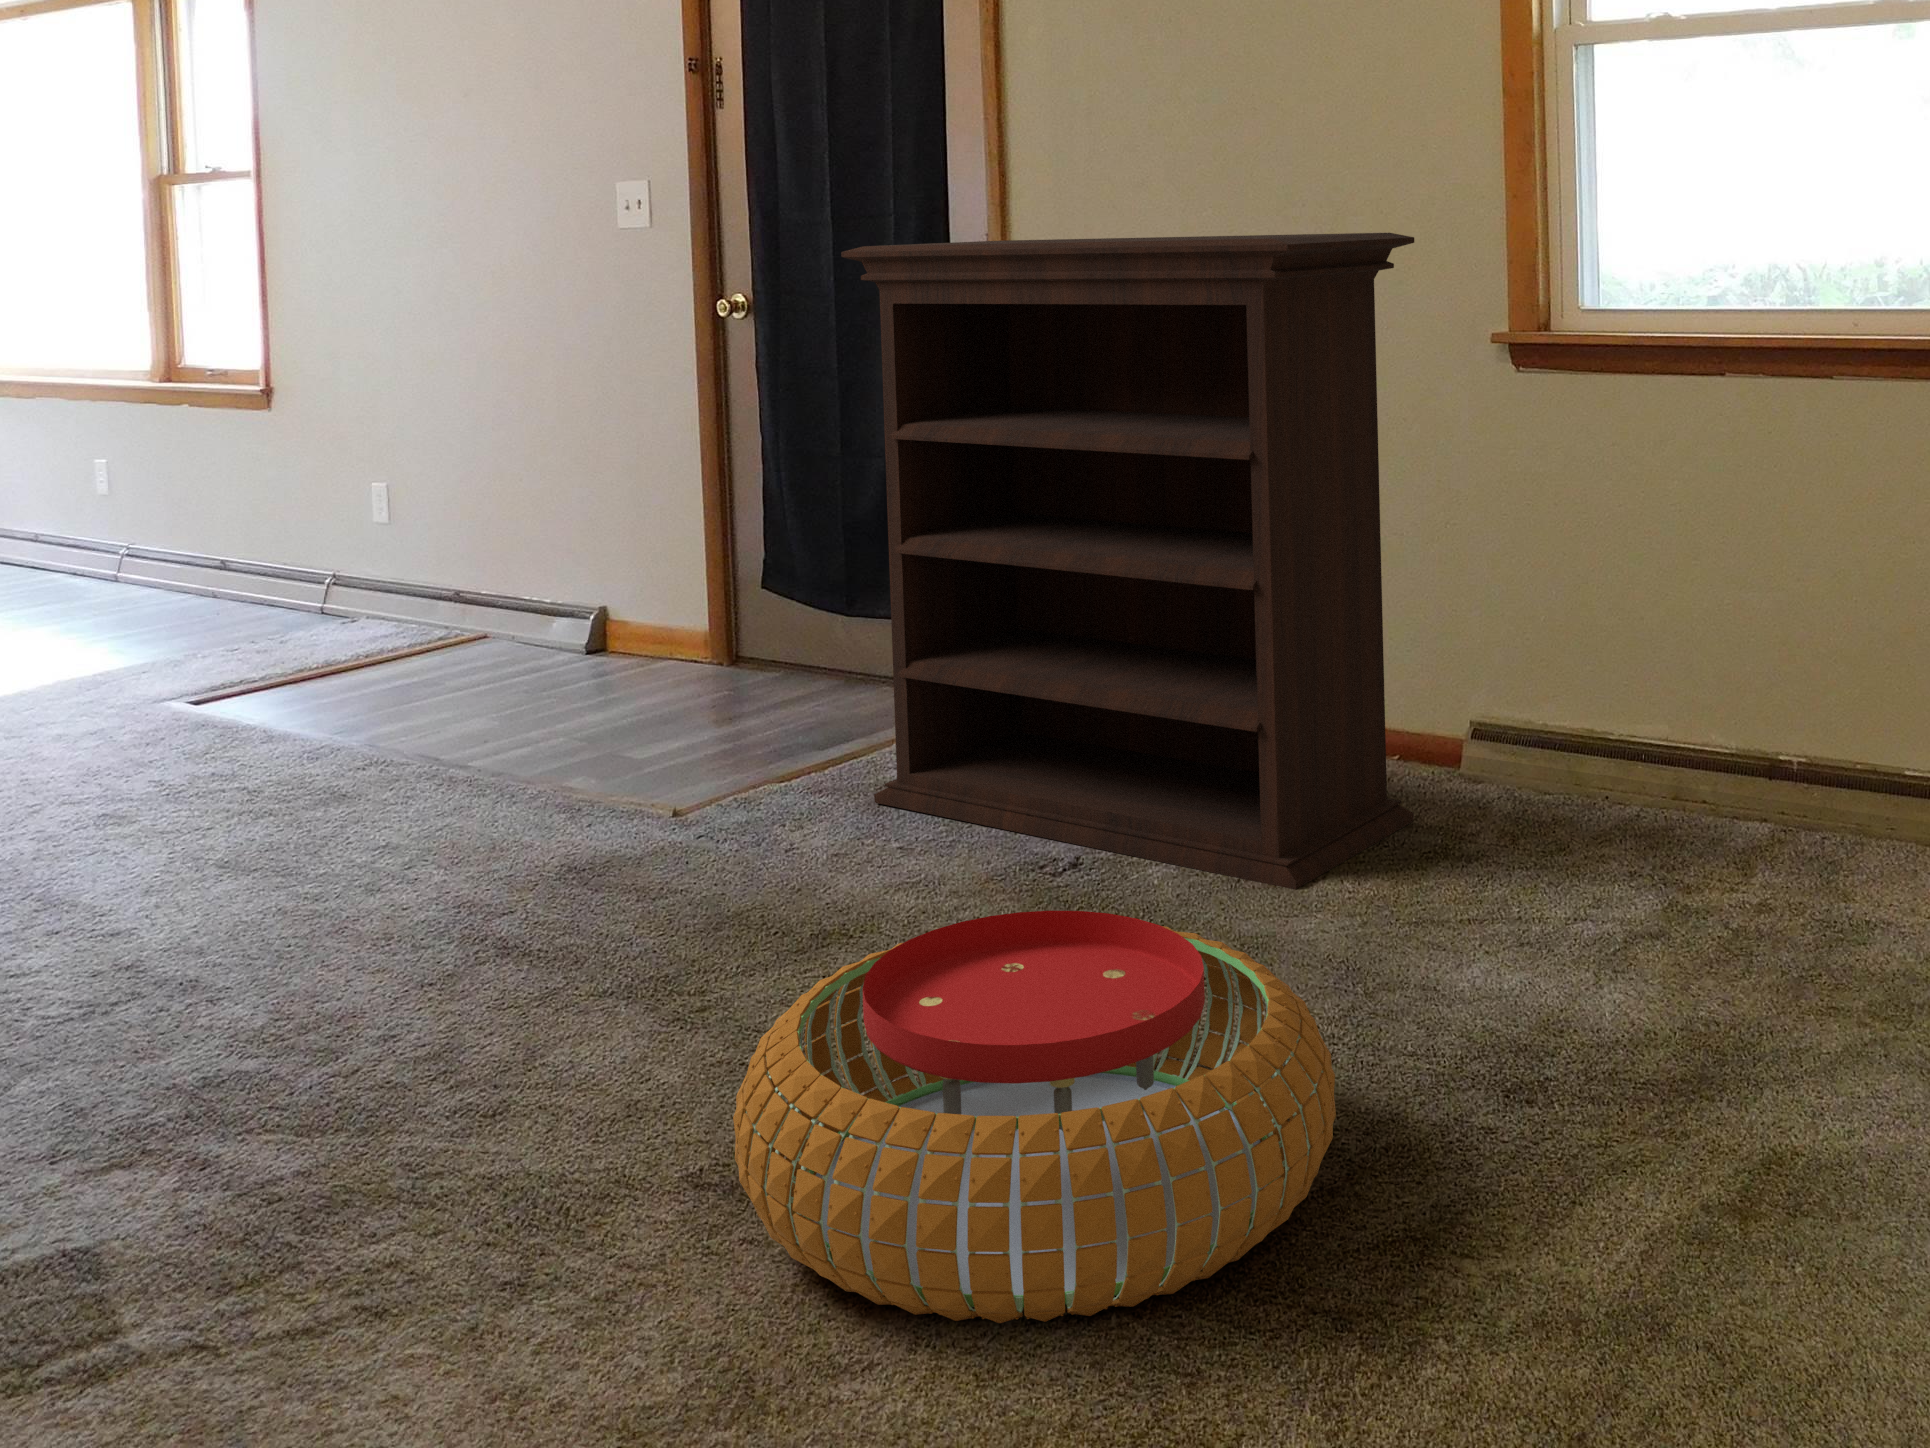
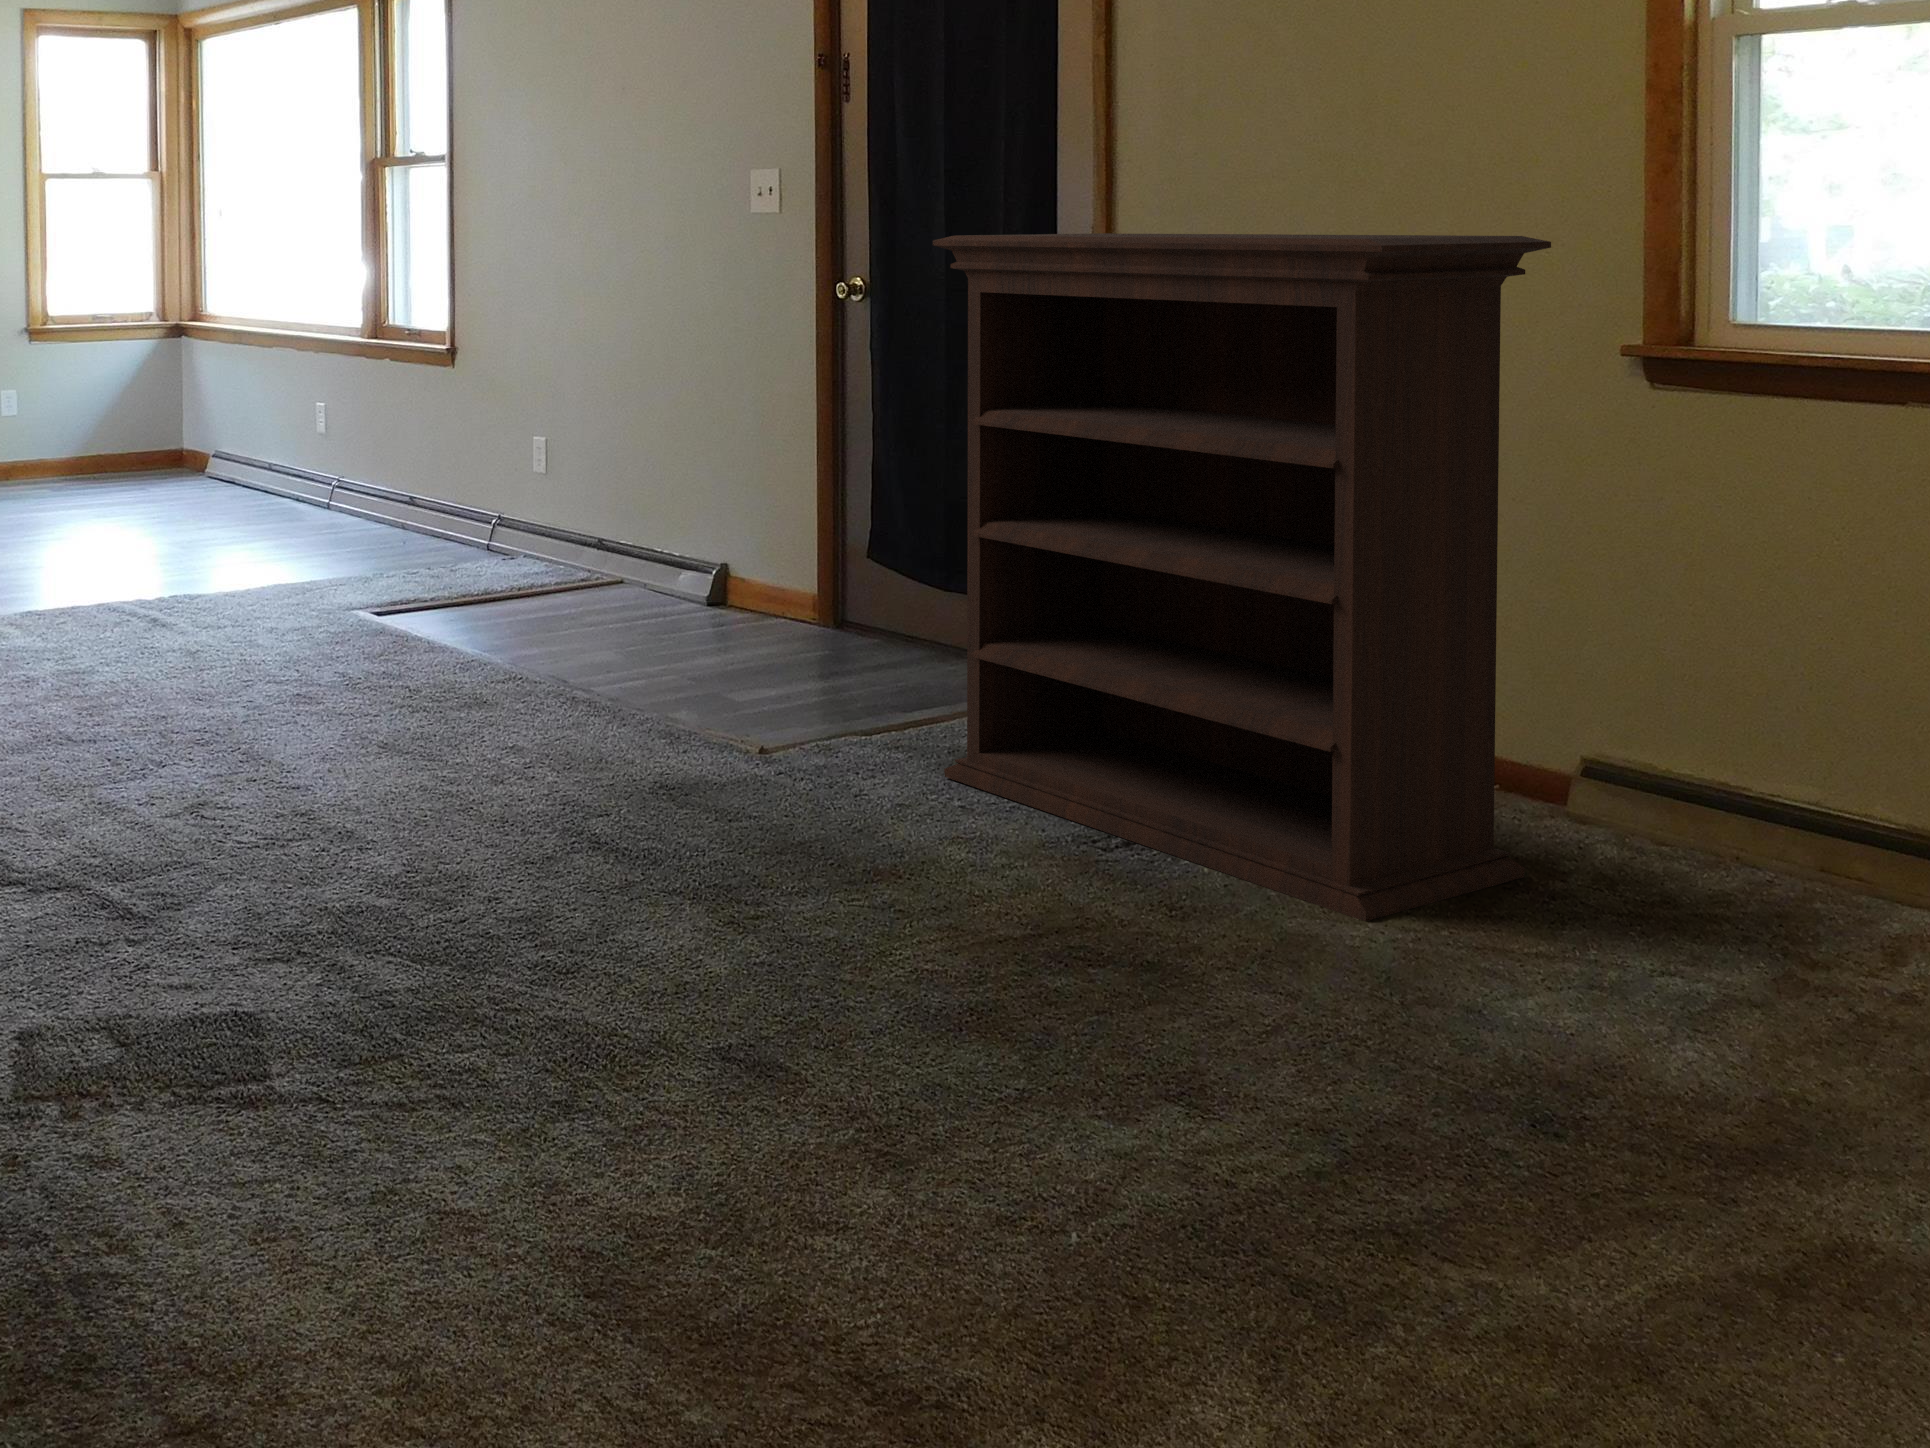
pouf: present [733,911,1336,1323] -> none [748,874,1335,1244]

